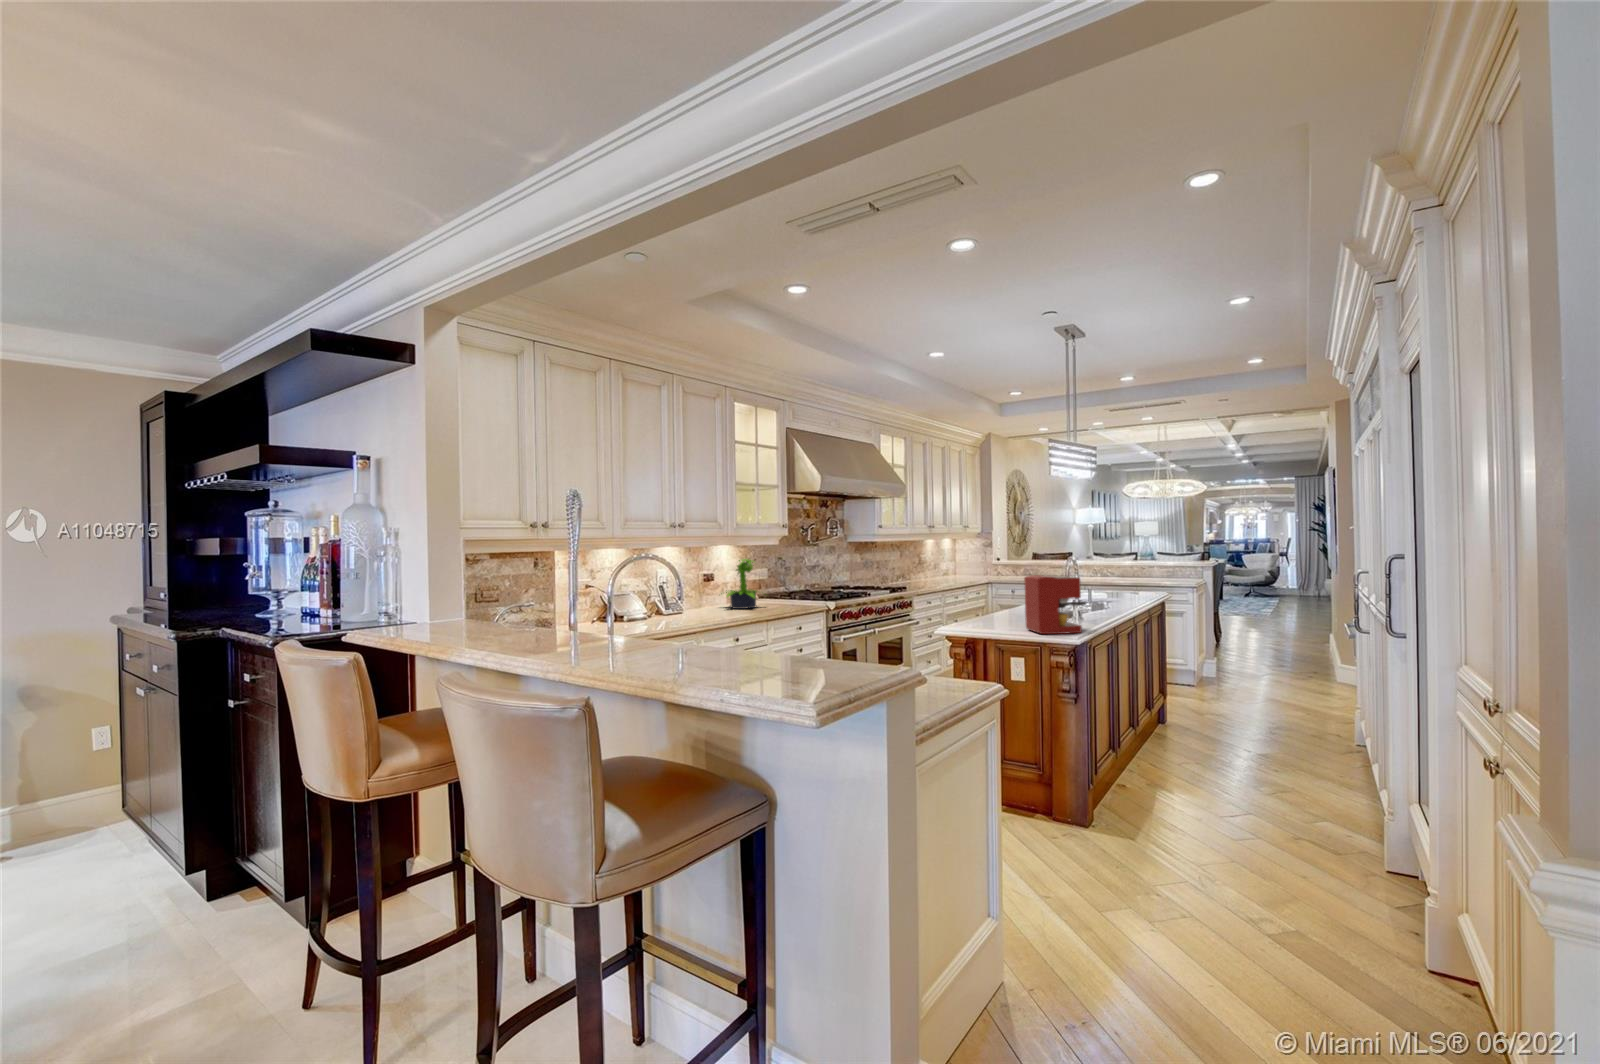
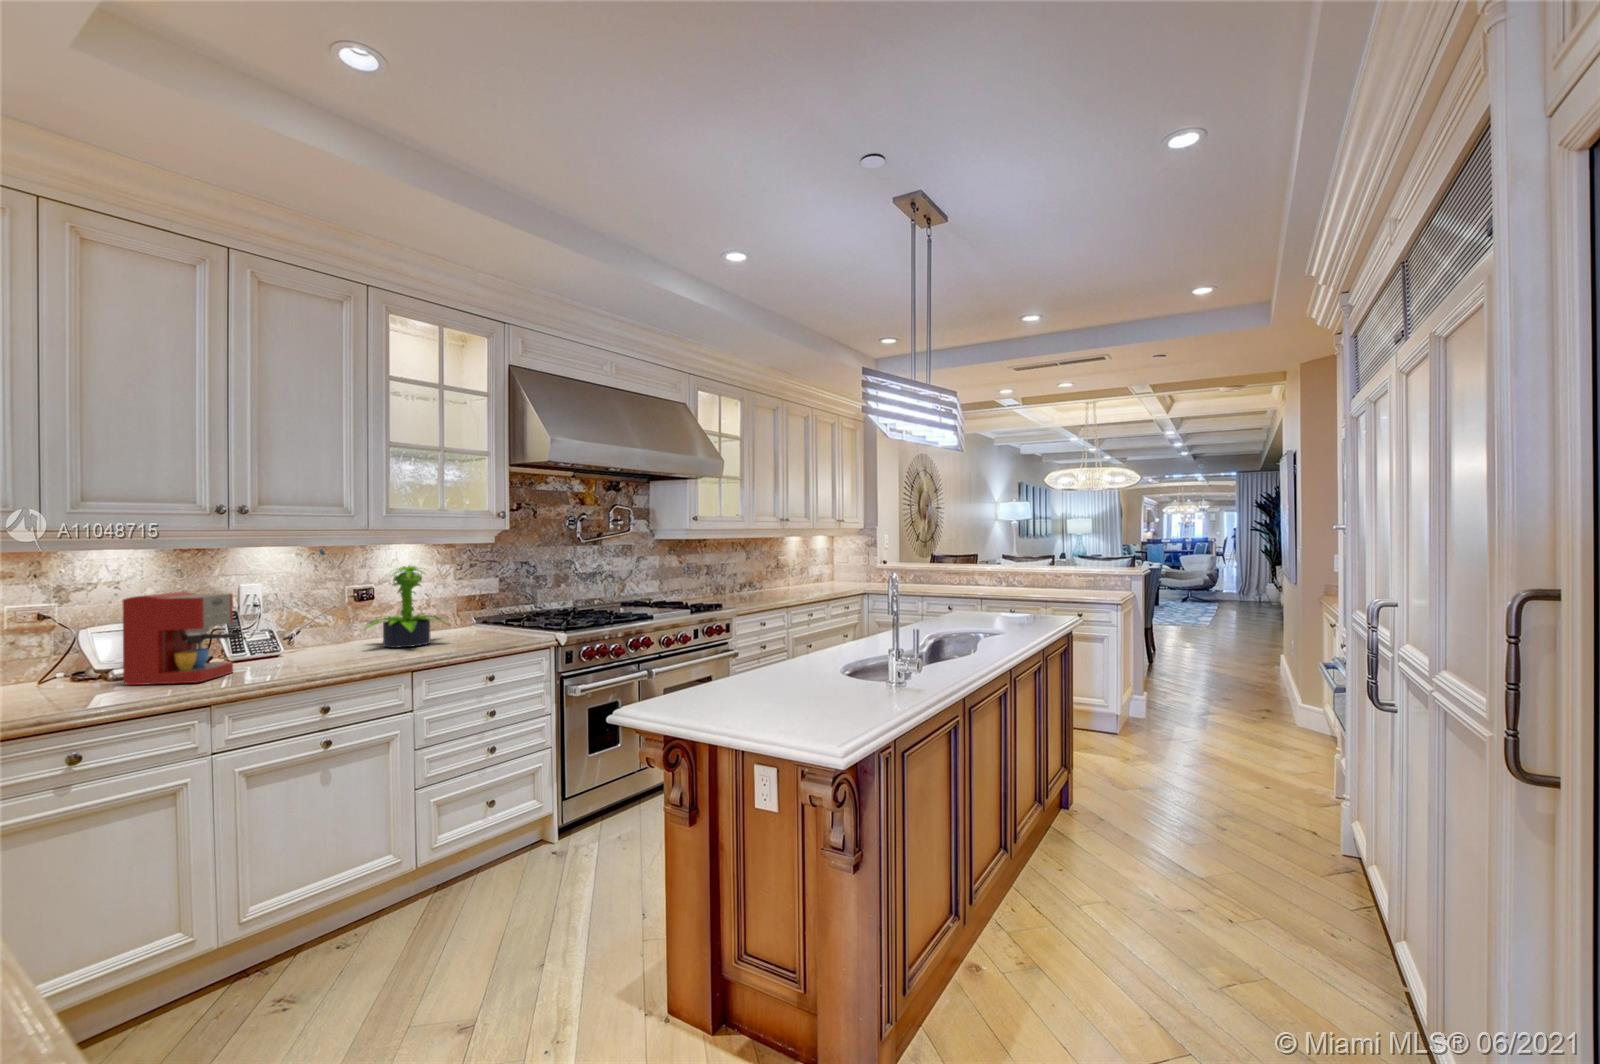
coffee maker: present [1024,575,1086,634] -> present [123,592,239,685]

